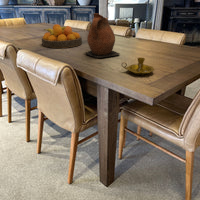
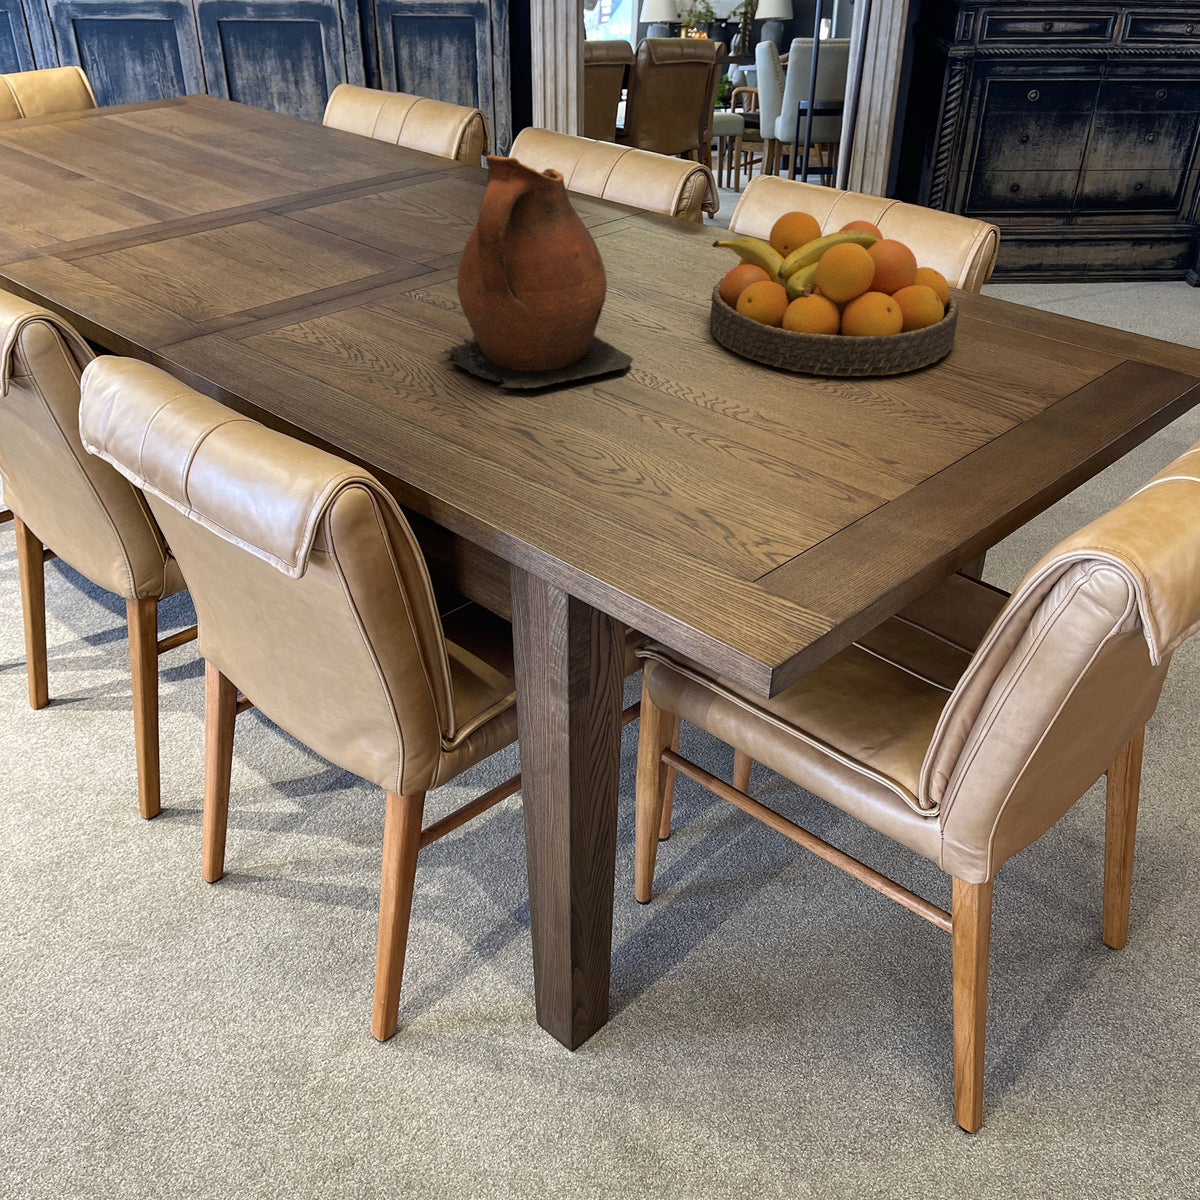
fruit bowl: present [42,24,82,48] -> present [710,212,959,376]
candlestick: present [122,58,154,75] -> none [633,418,802,509]

